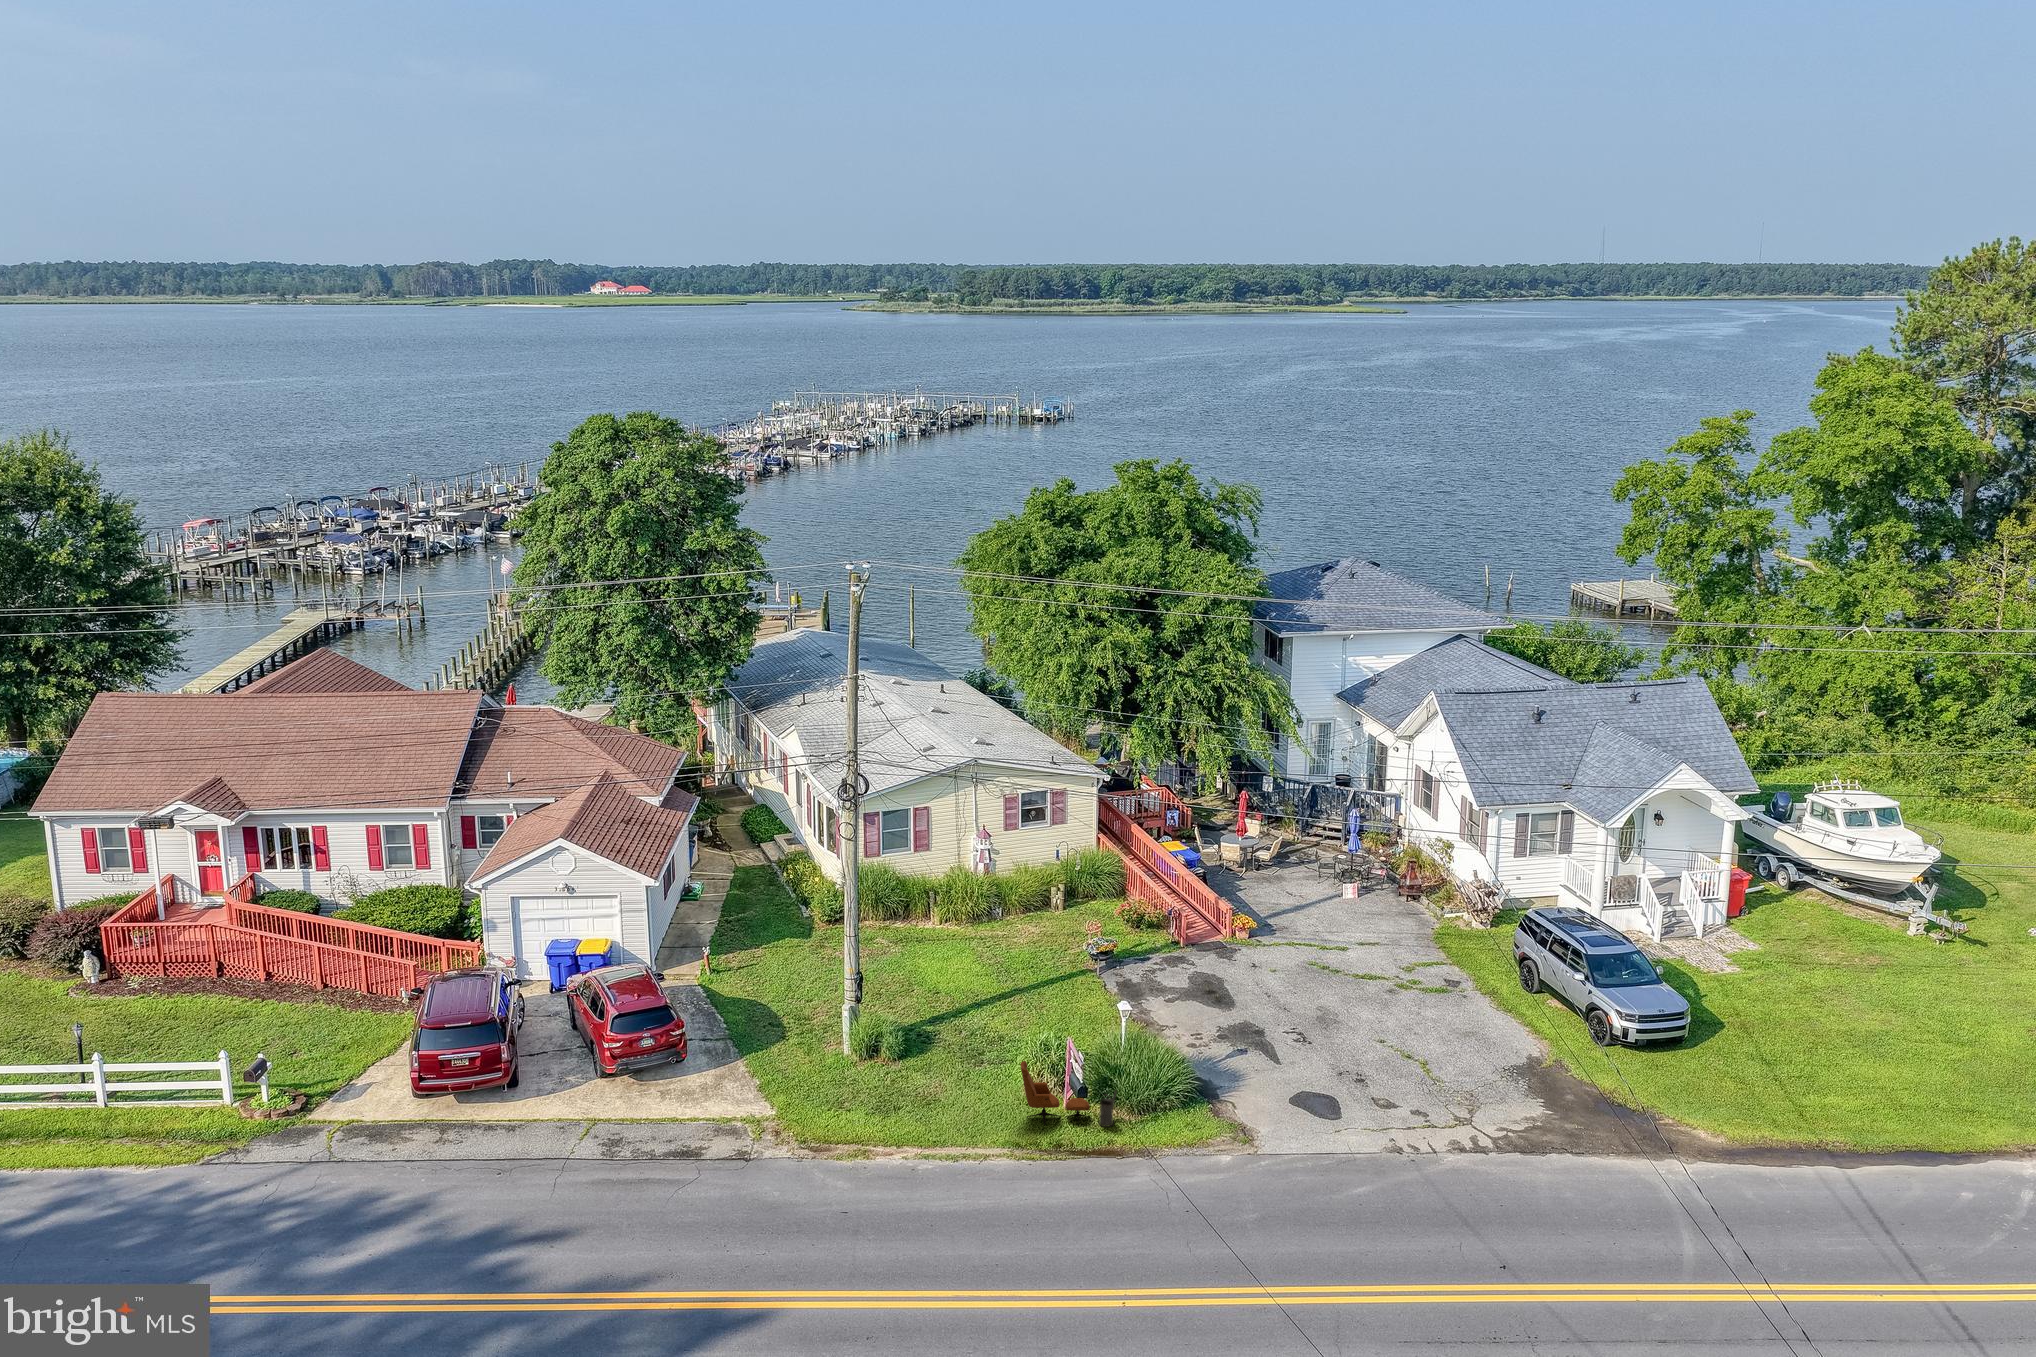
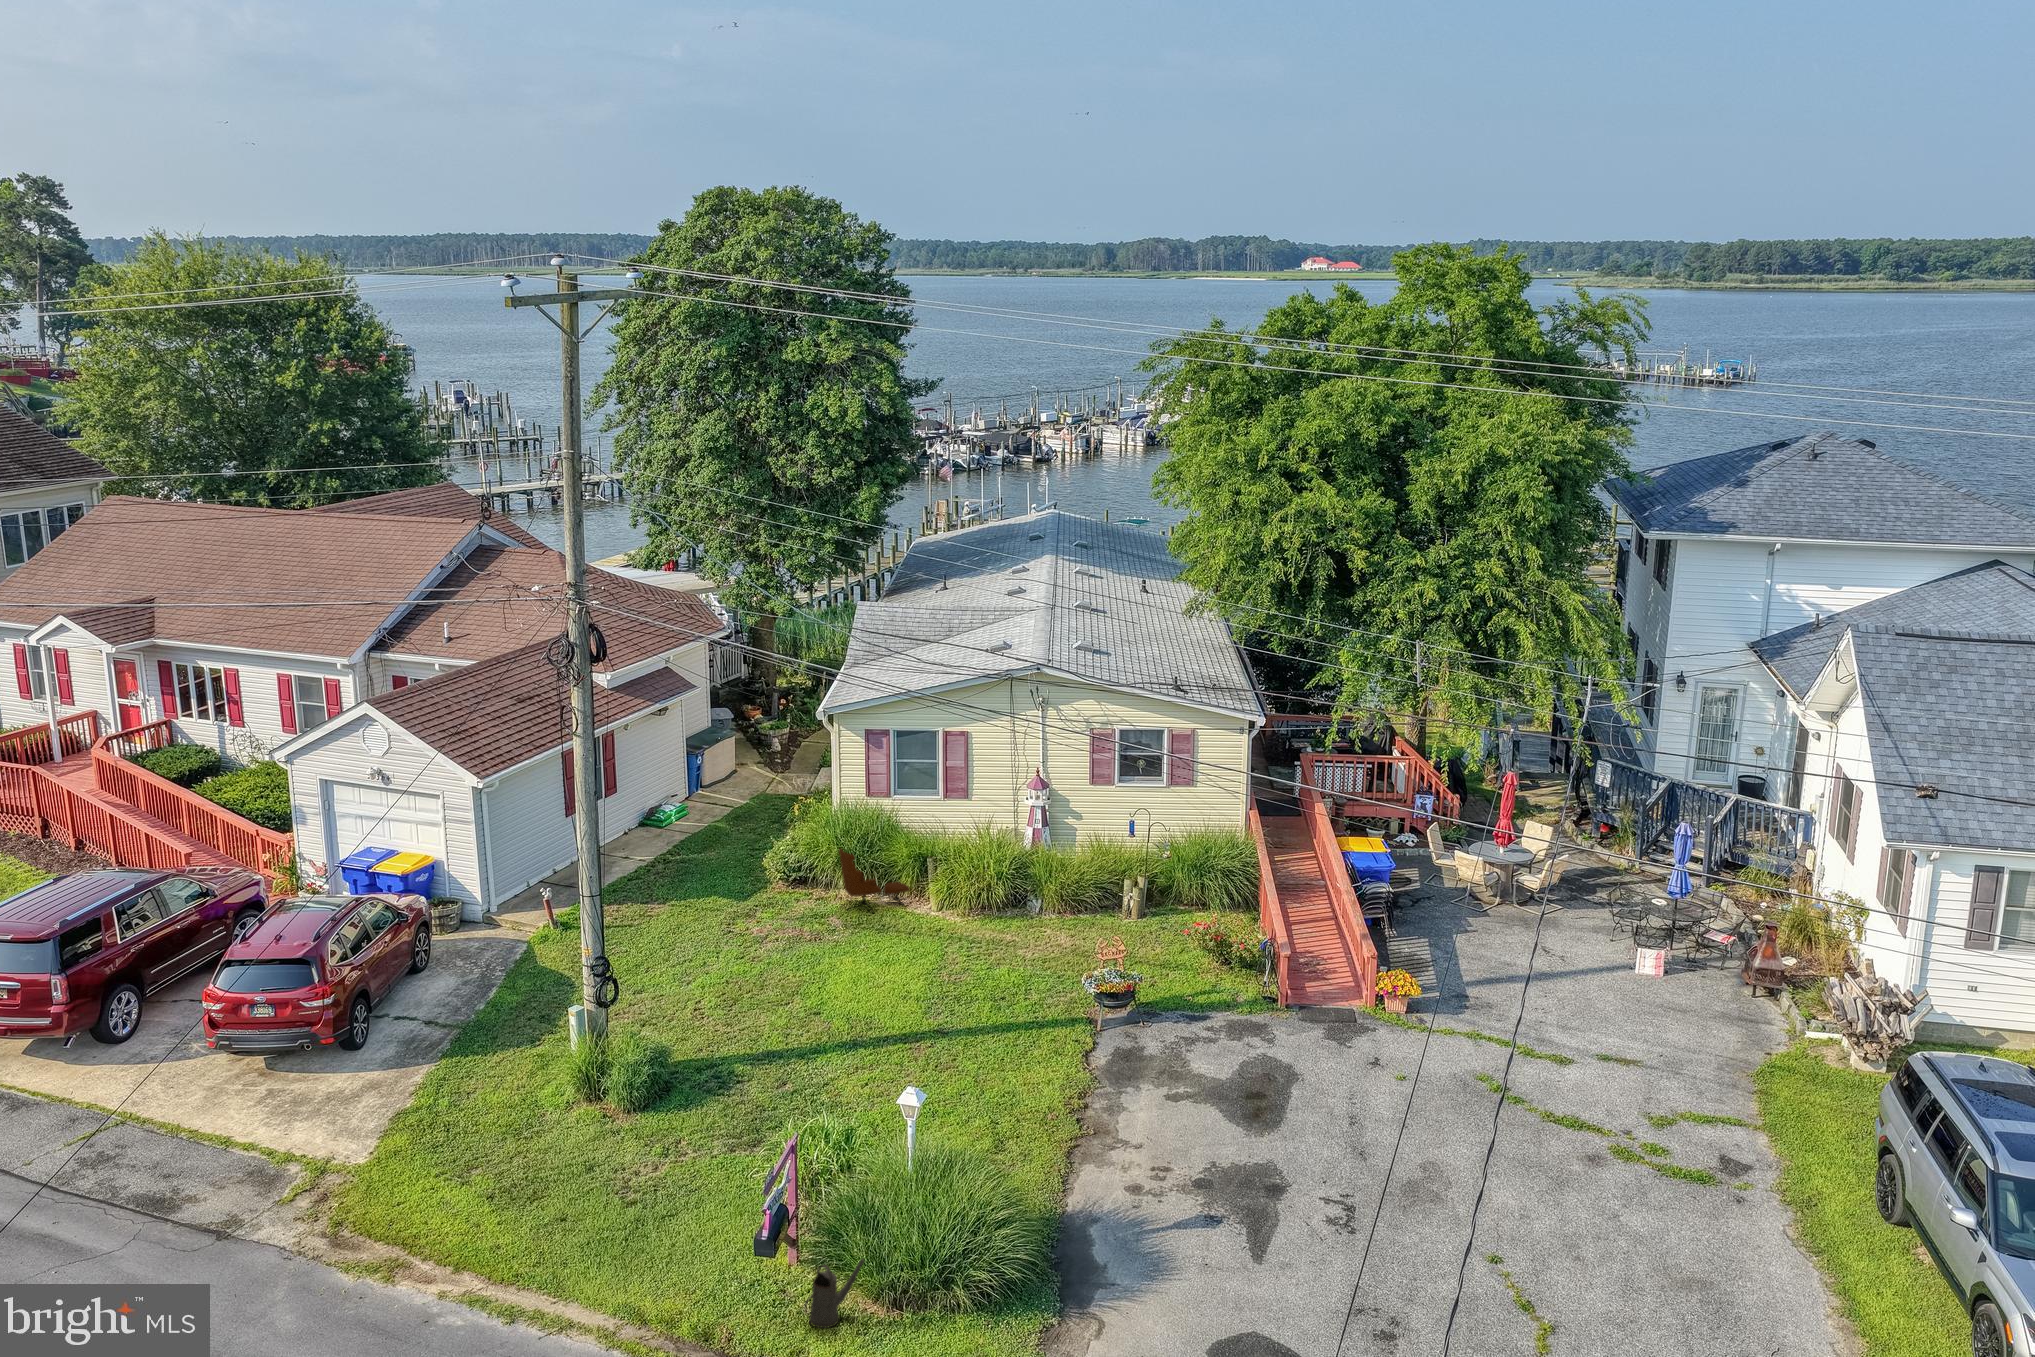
lounge chair: present [1021,1061,1090,1125] -> present [839,848,910,910]

